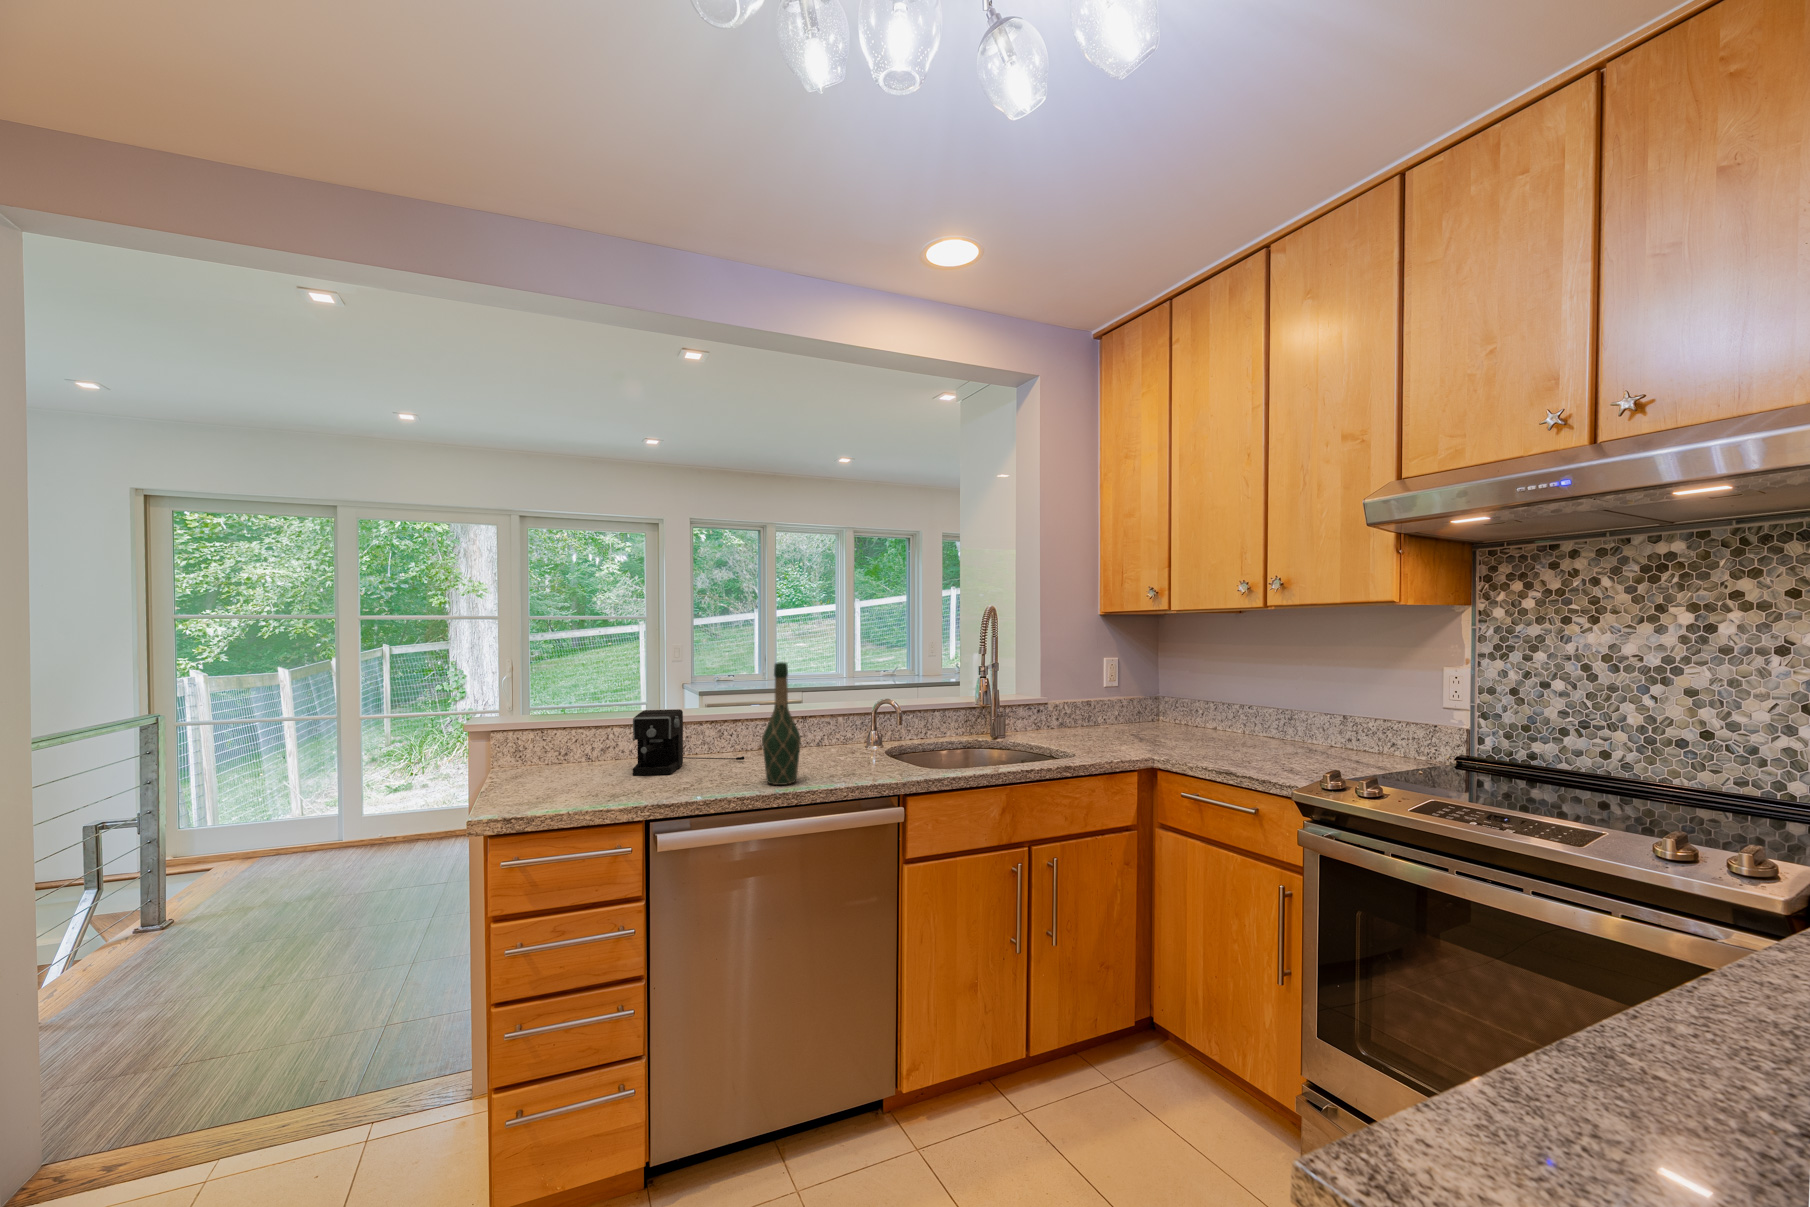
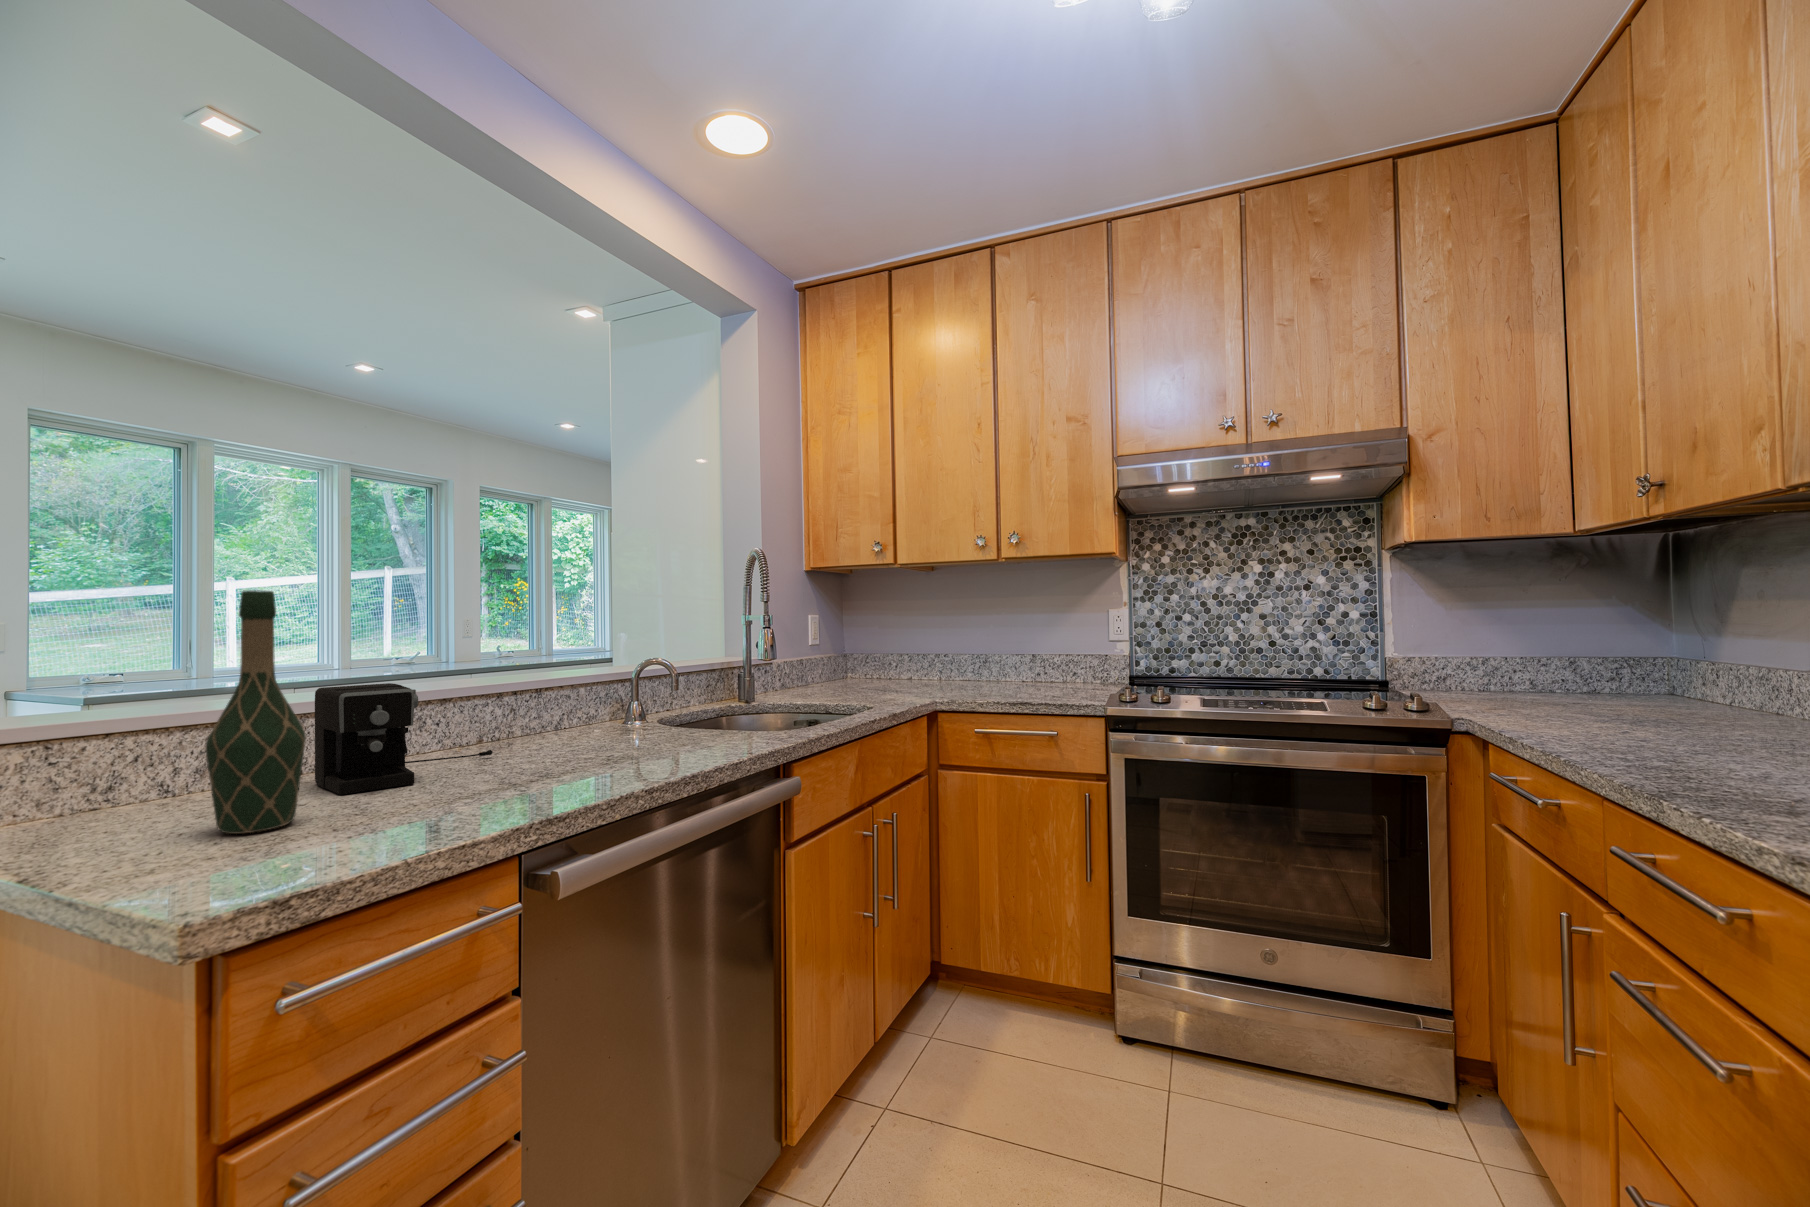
wine bottle: present [762,662,801,785] -> present [206,590,306,834]

